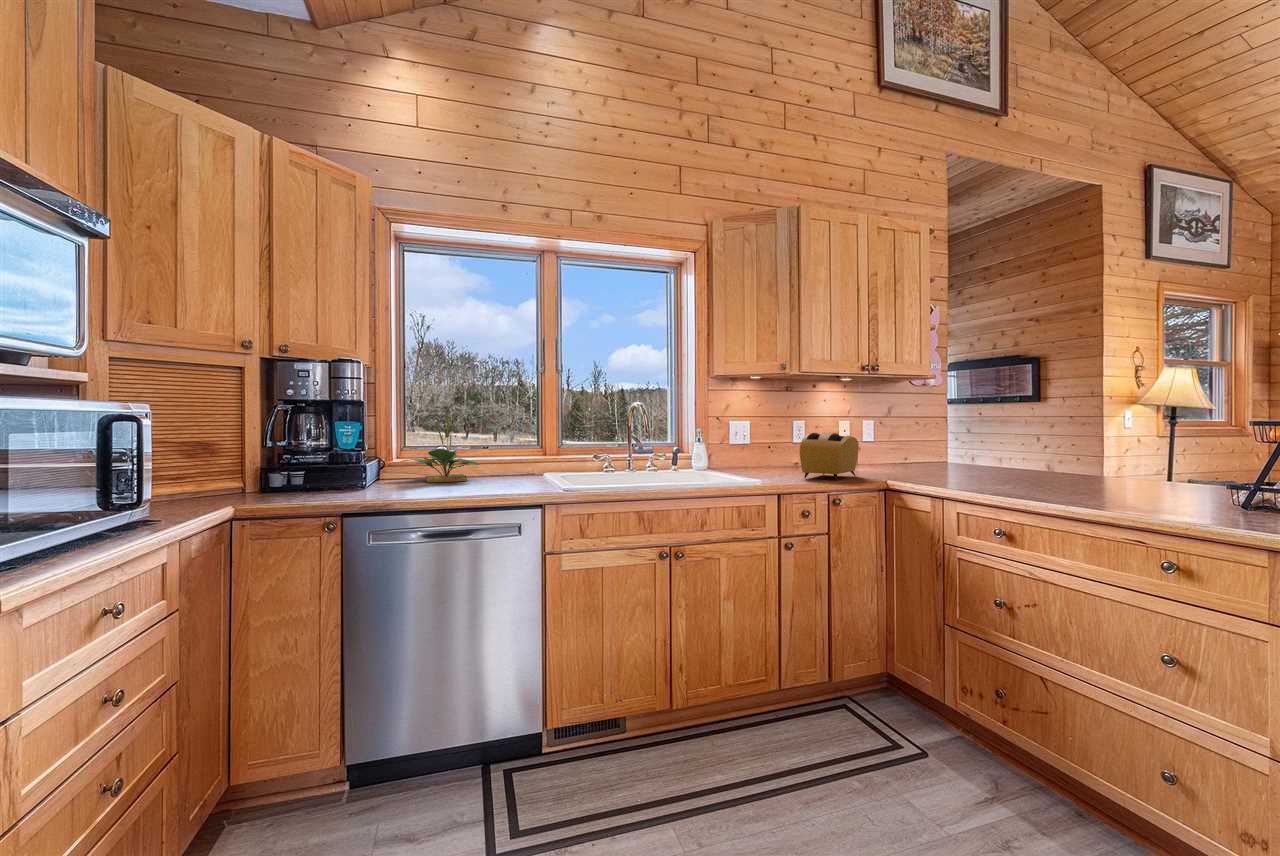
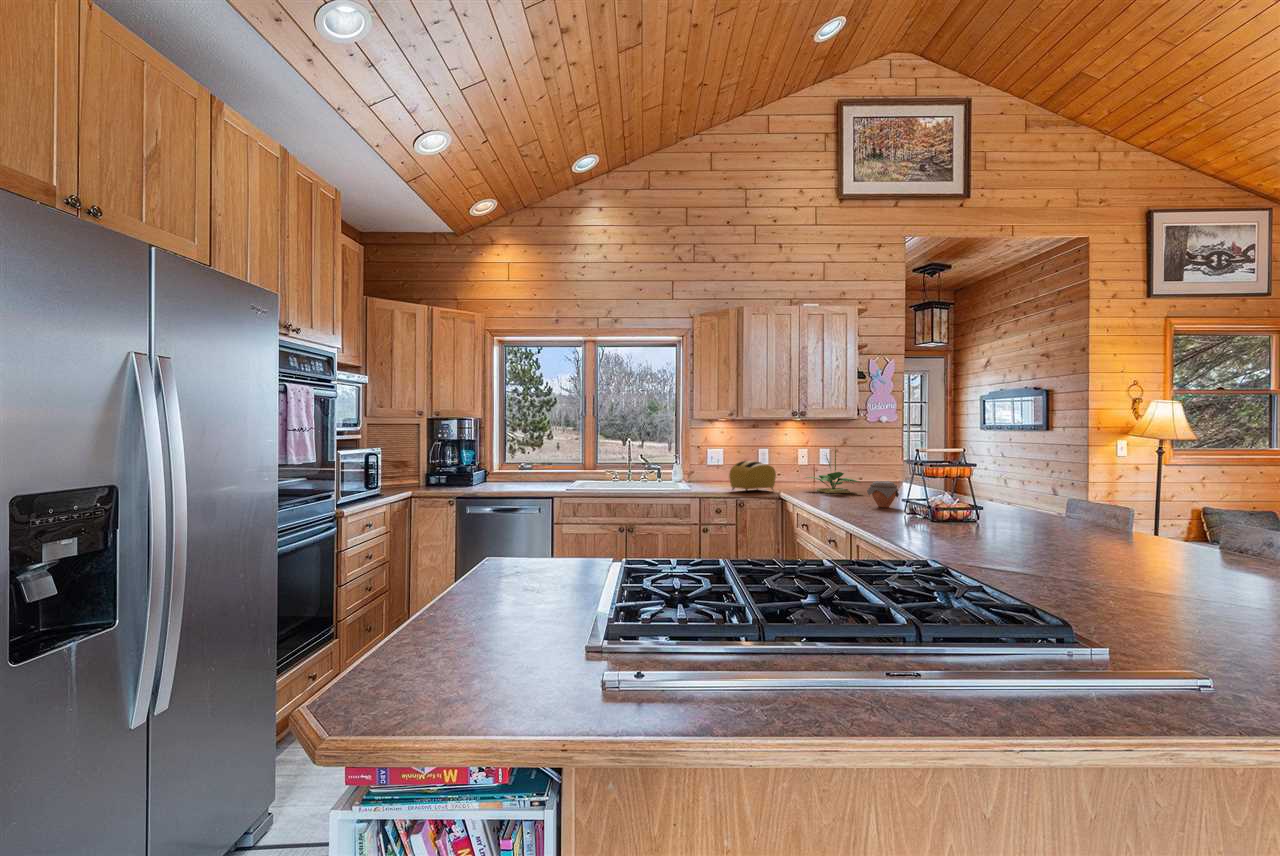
potted plant: present [401,412,480,482] -> present [806,450,859,493]
jar: none [1082,453,1138,494] -> present [867,481,899,508]

